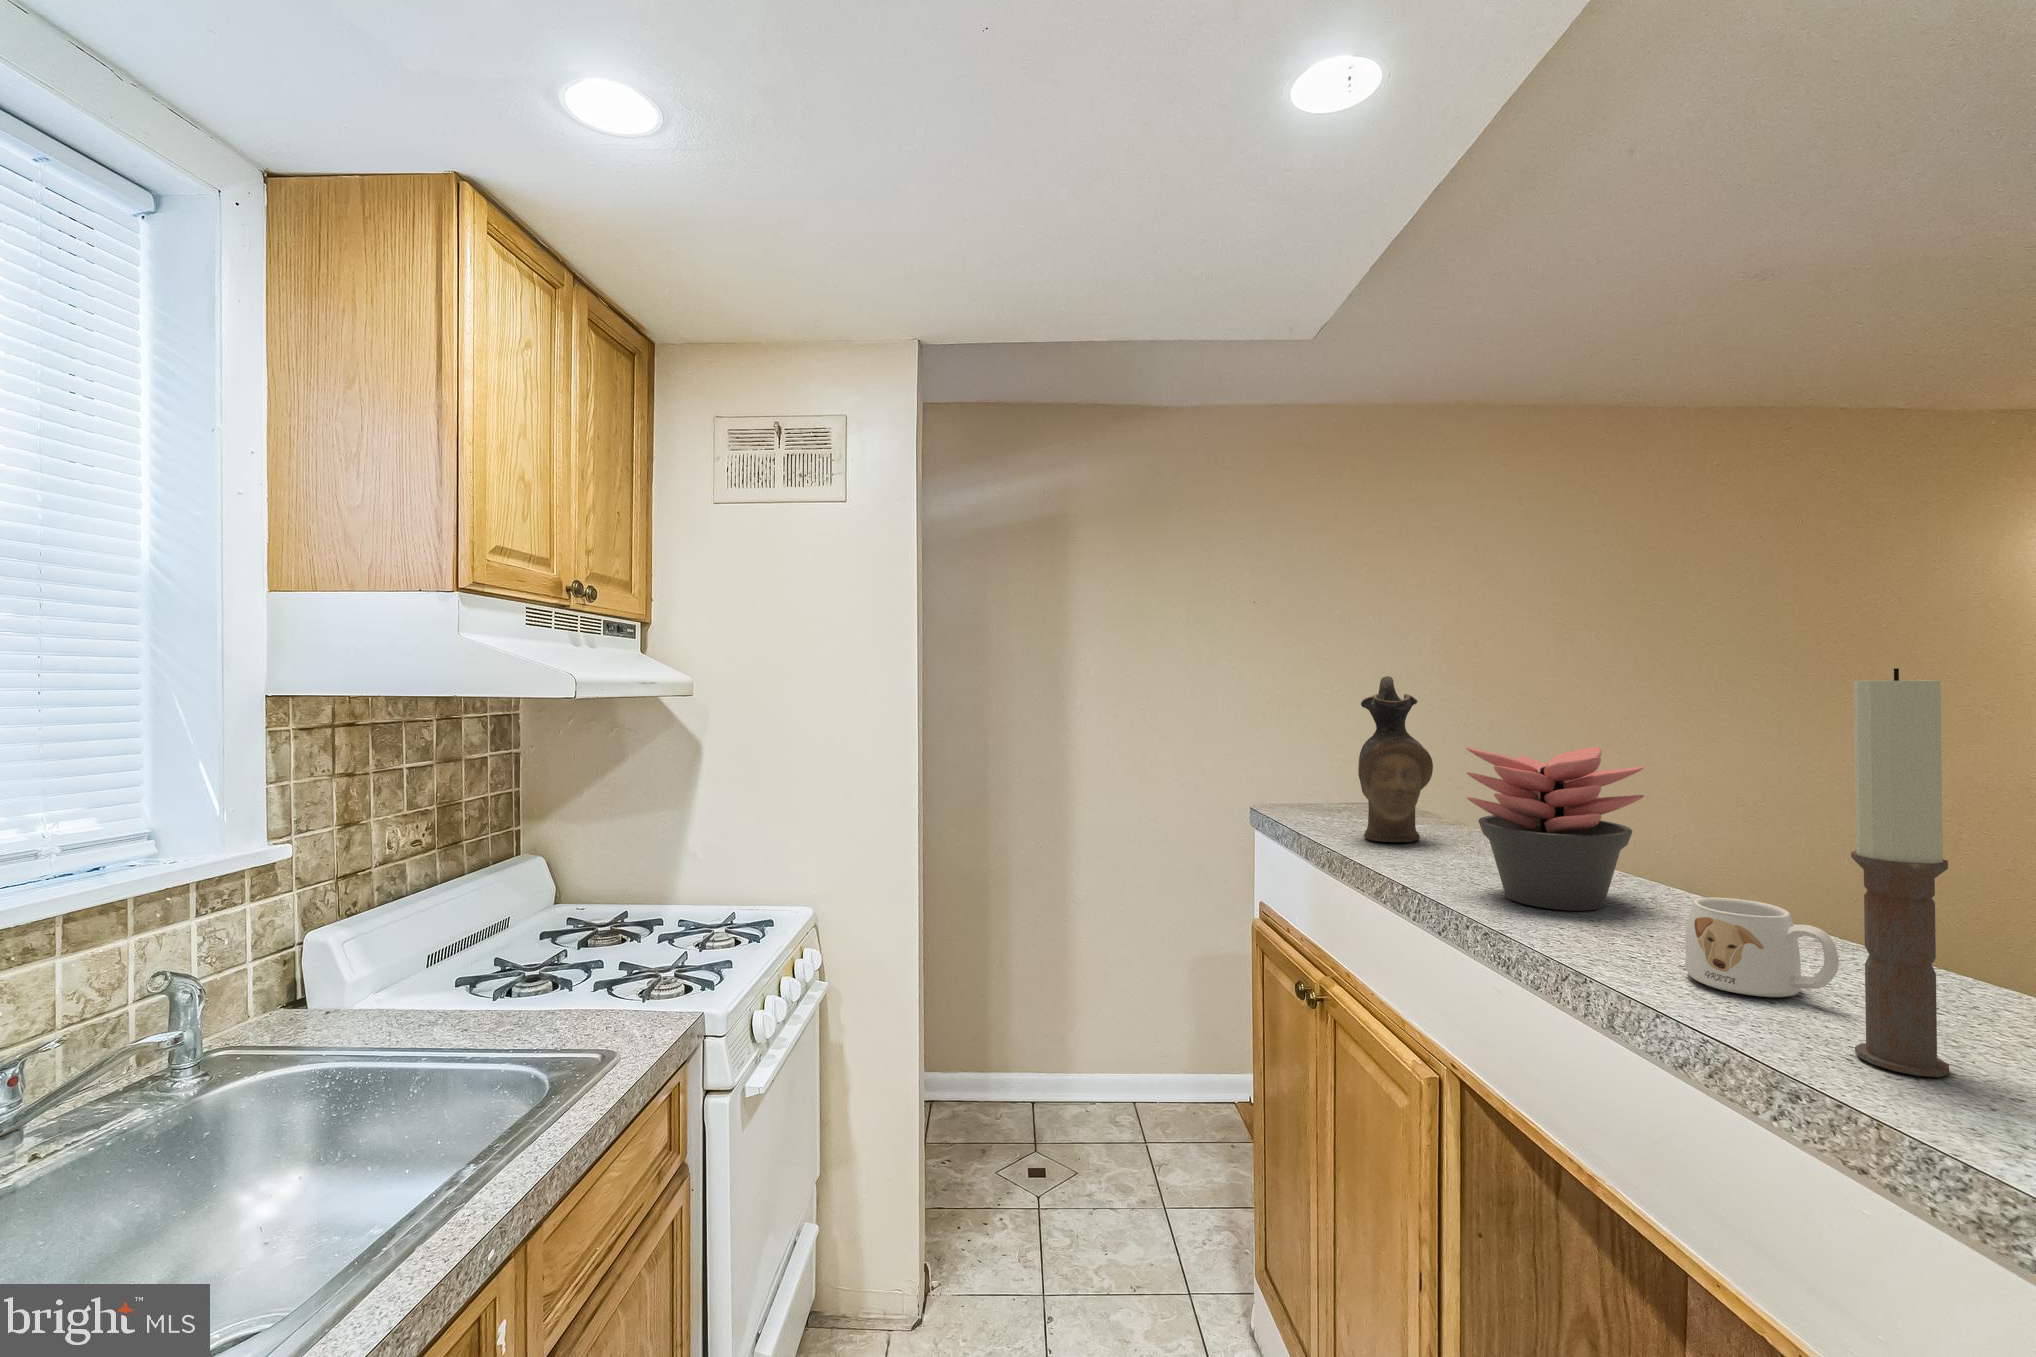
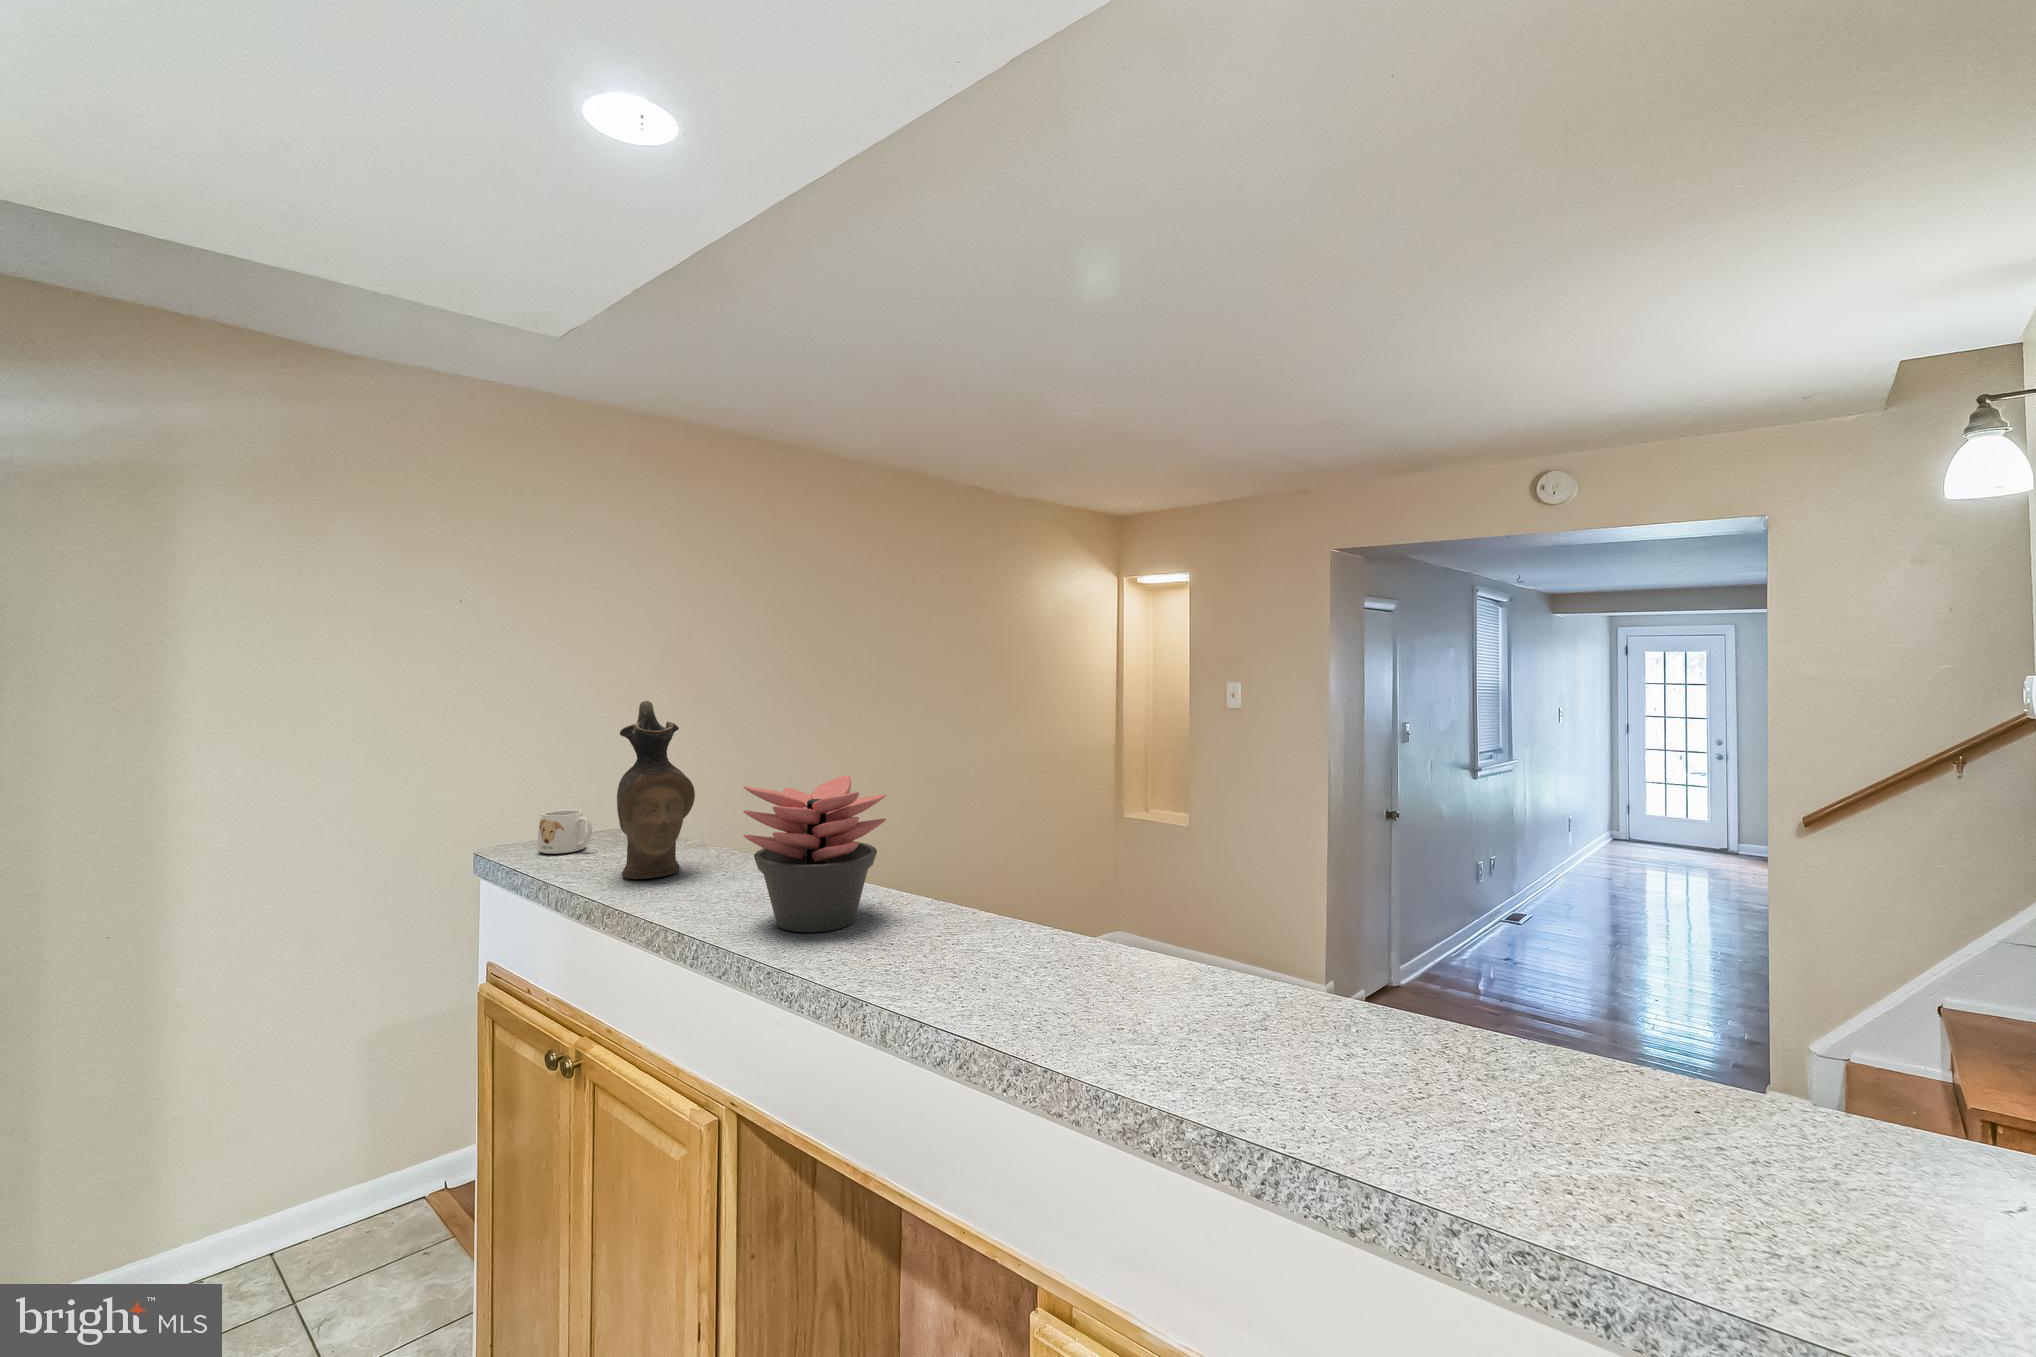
candle: present [1851,668,1949,1077] -> none [1043,737,1093,1029]
mug: present [1685,897,1839,997] -> present [538,809,592,854]

